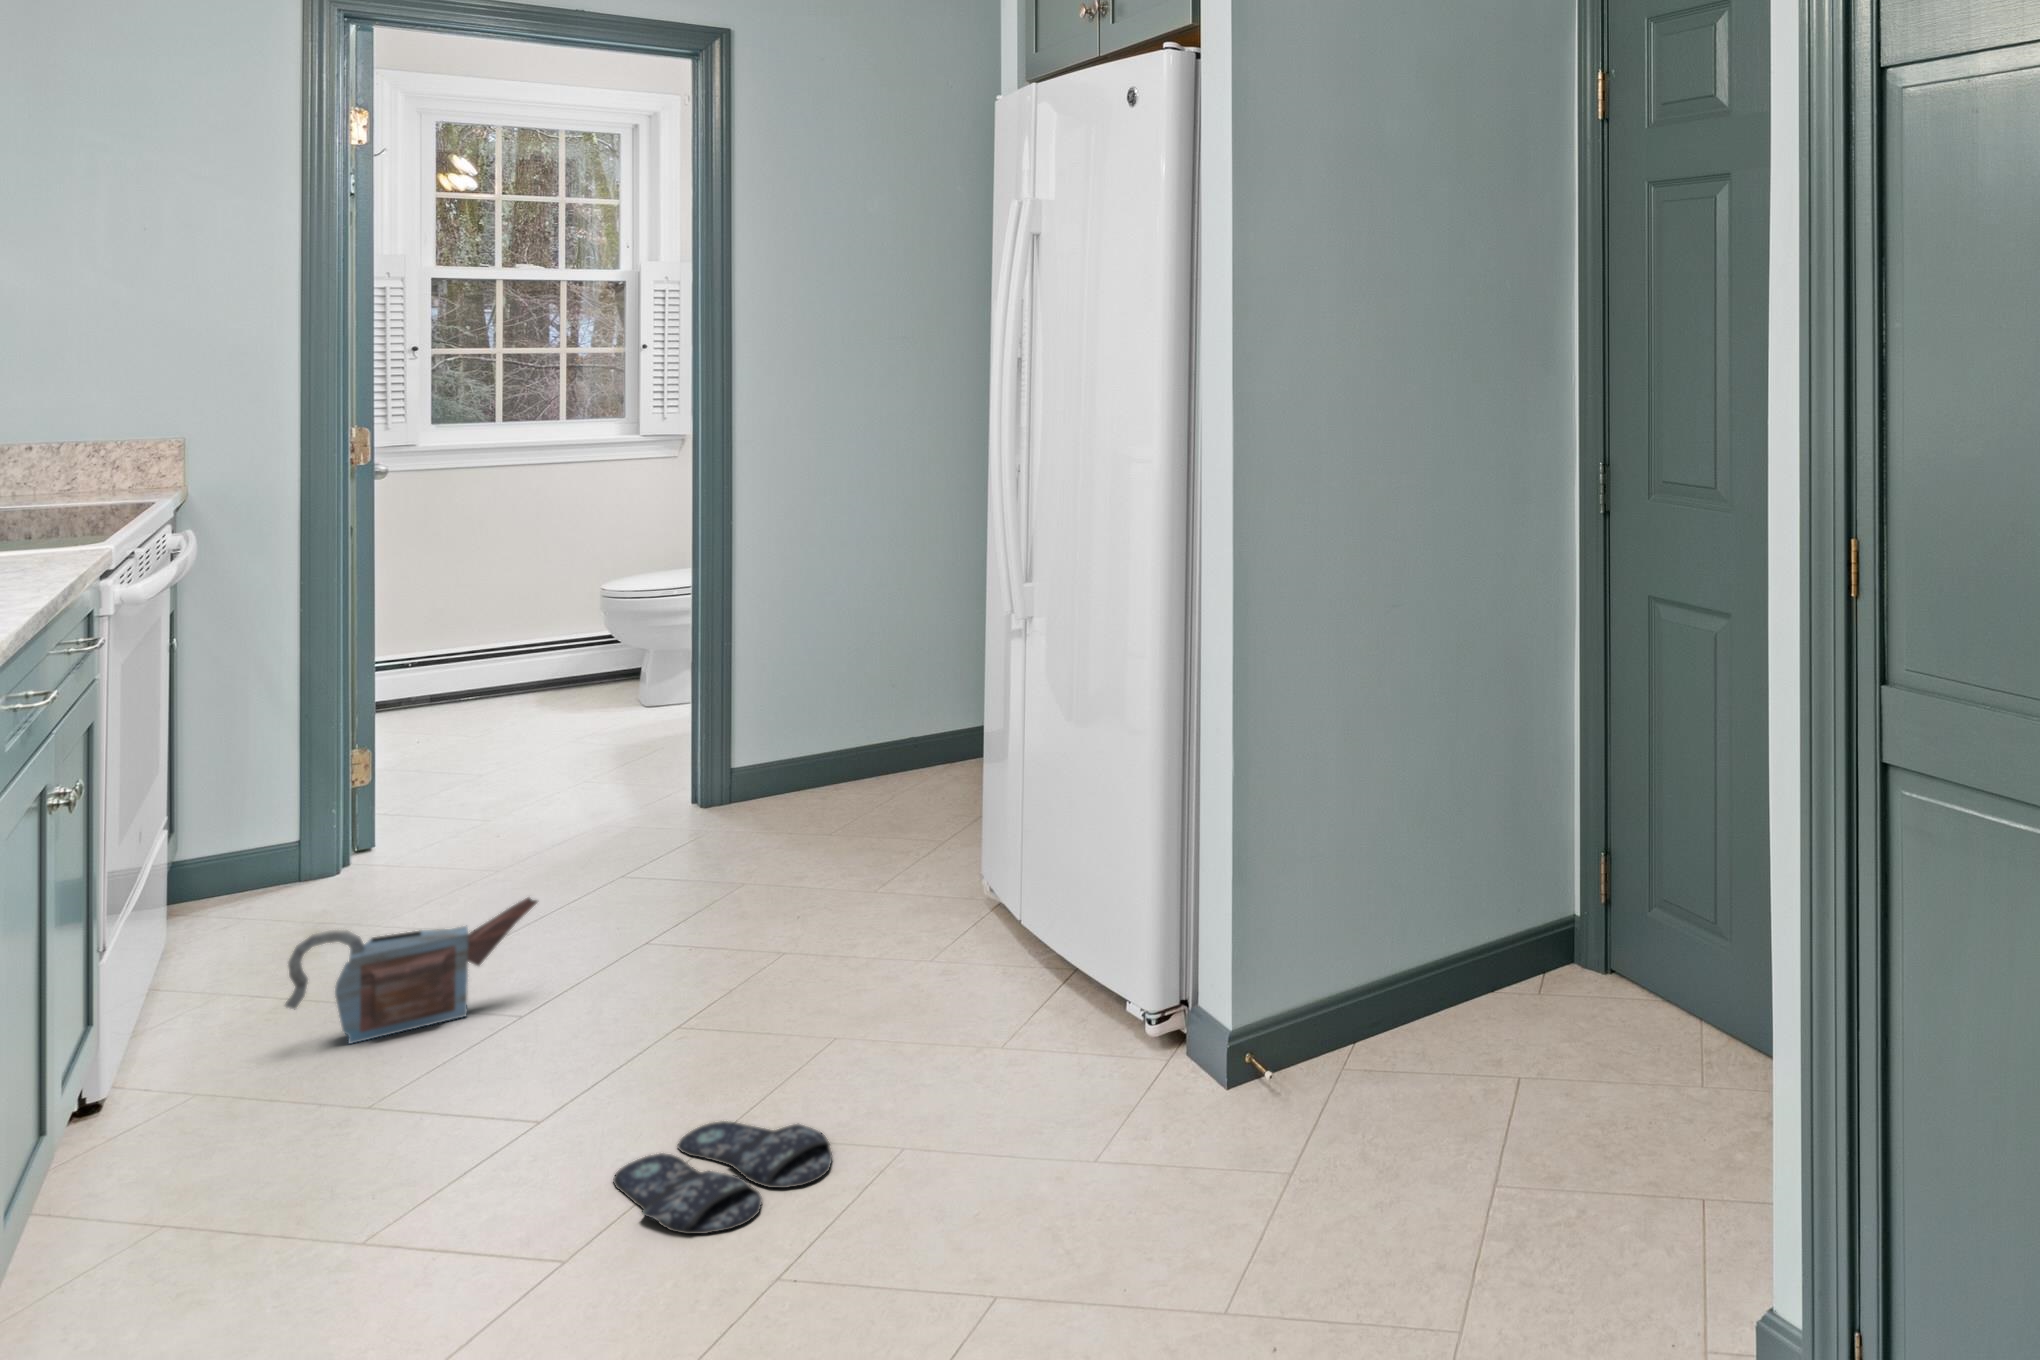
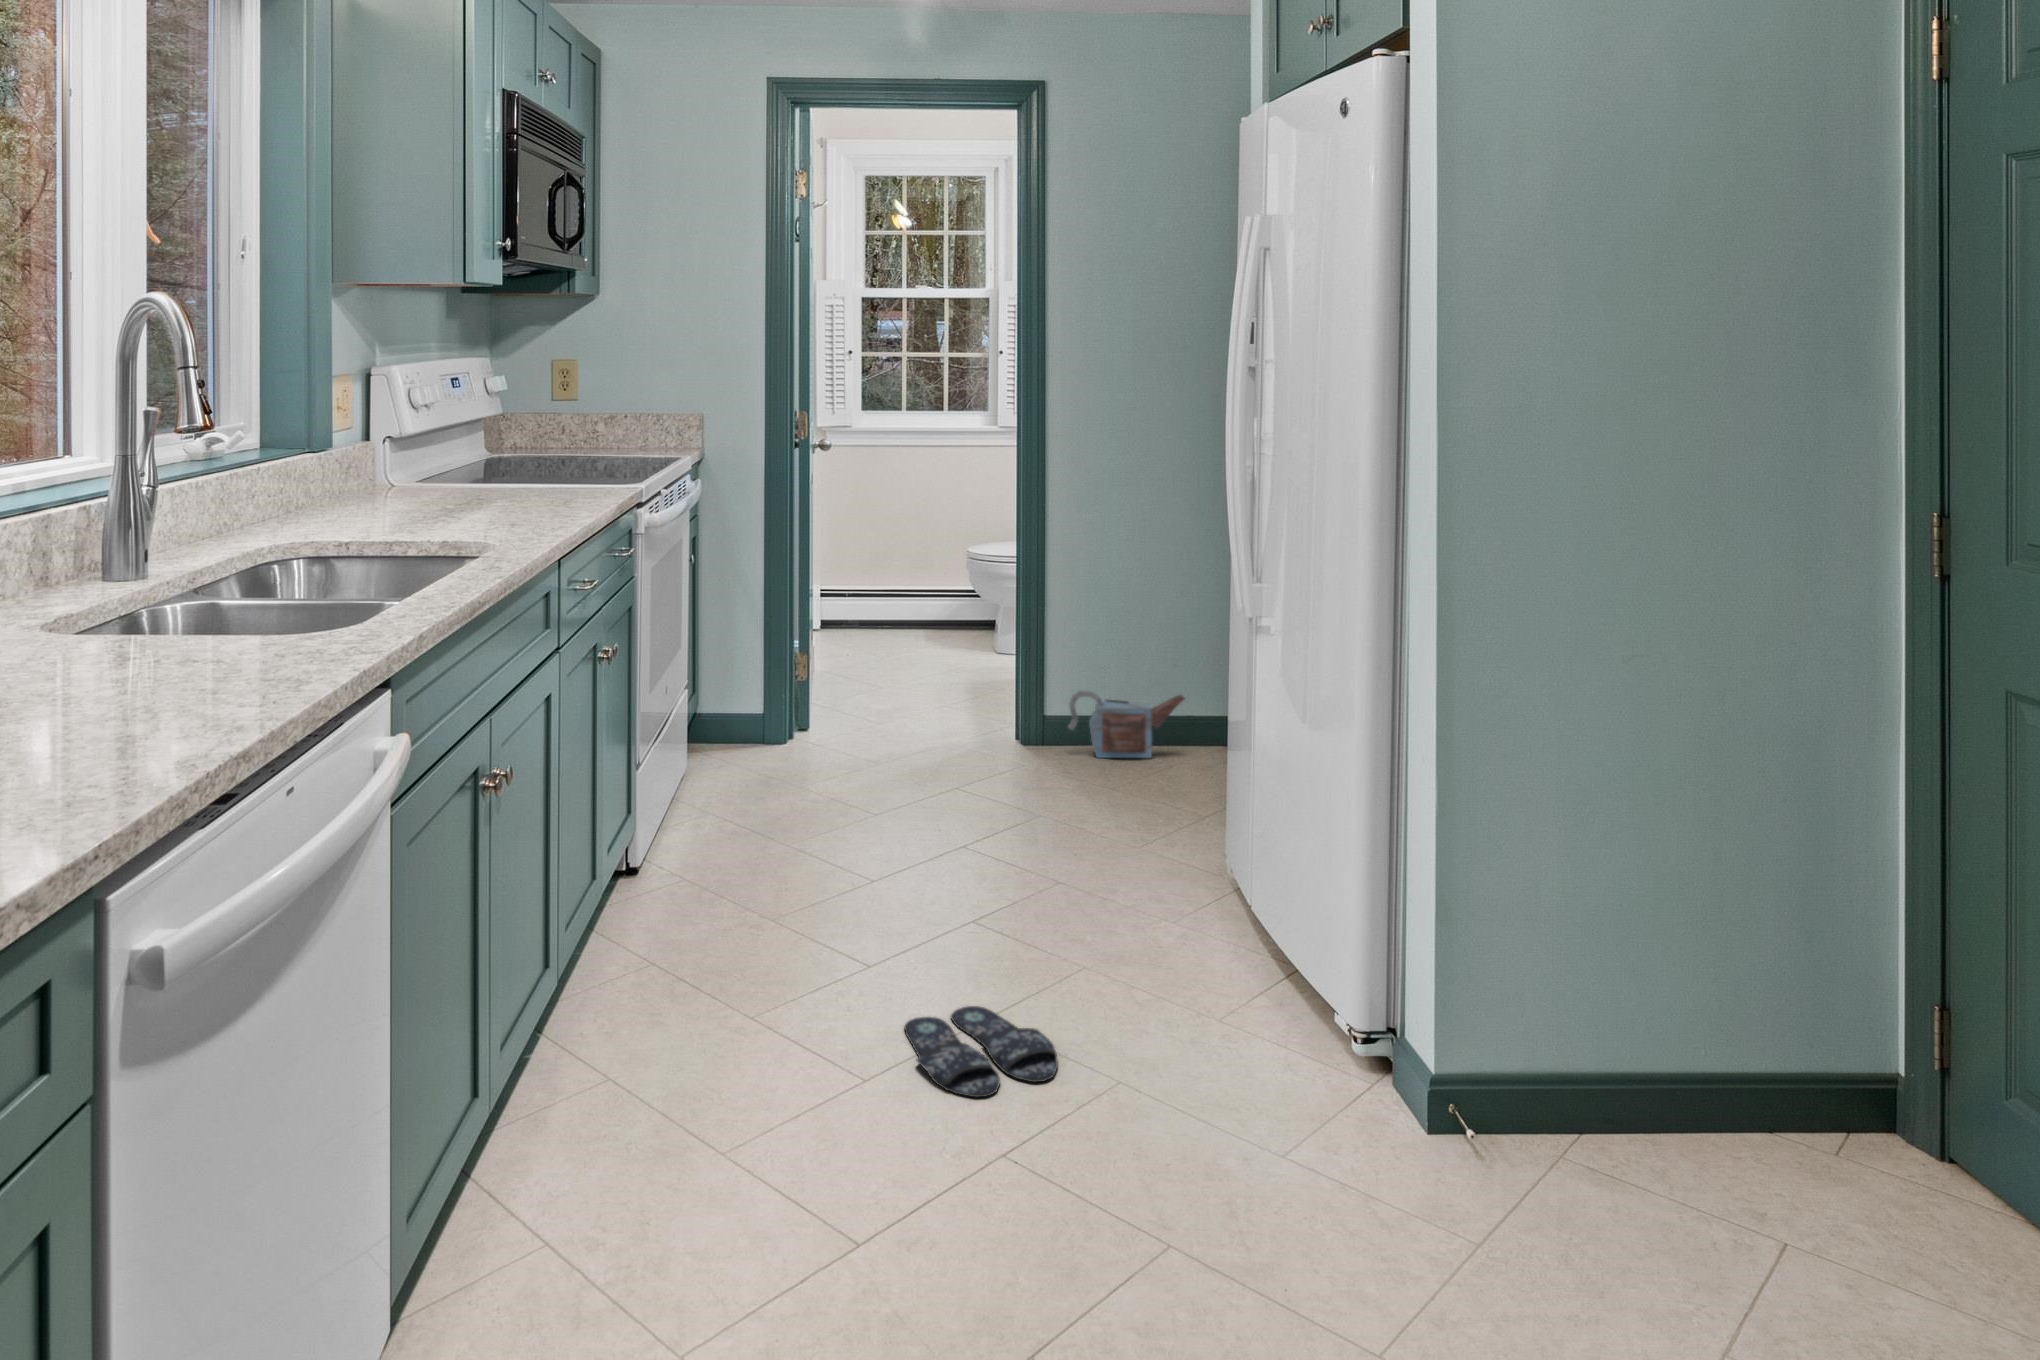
watering can: present [285,898,537,1044] -> present [1068,690,1185,758]

